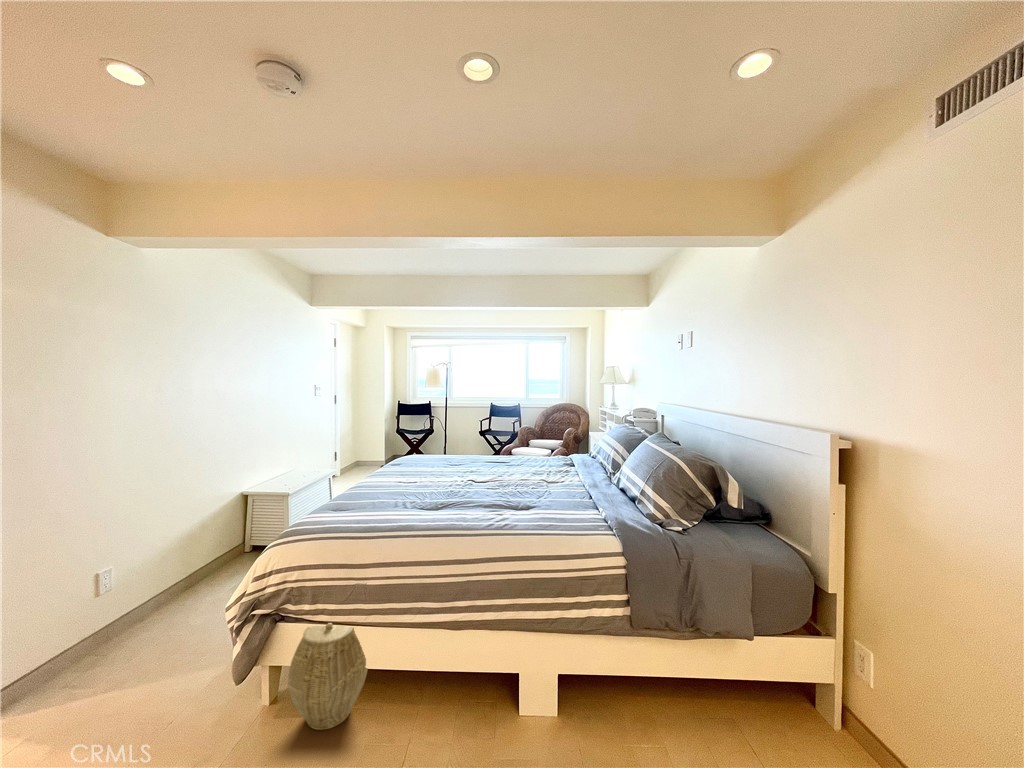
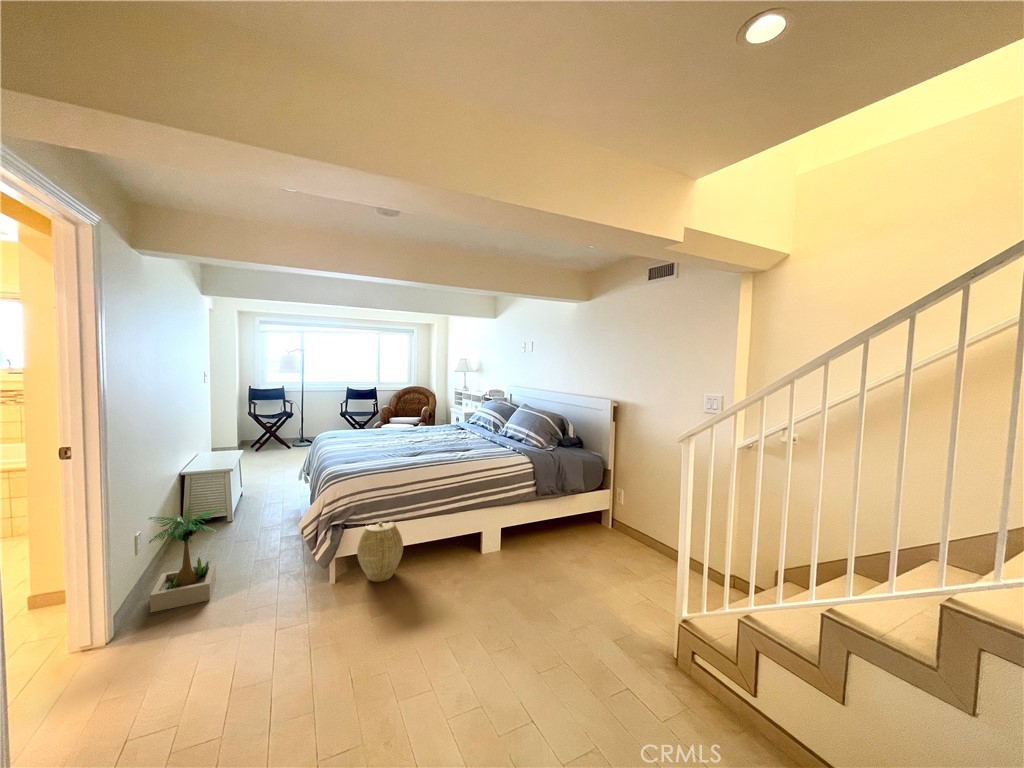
potted plant: none [68,540,178,683] -> present [149,503,220,612]

